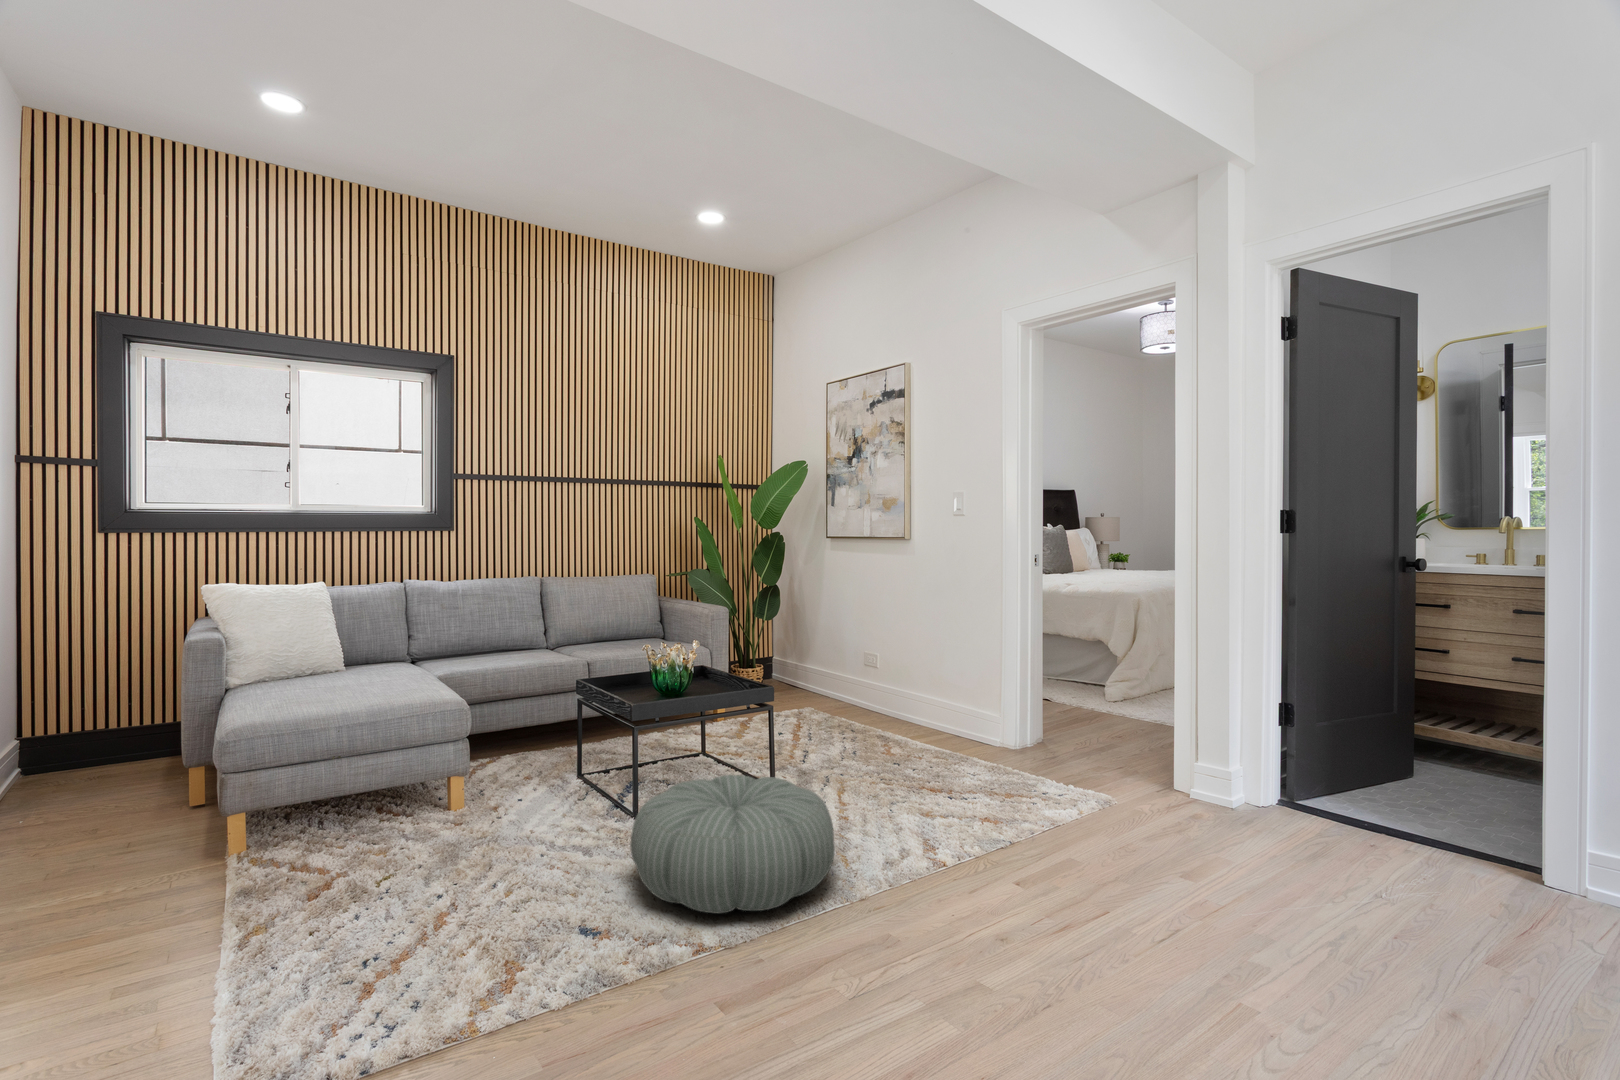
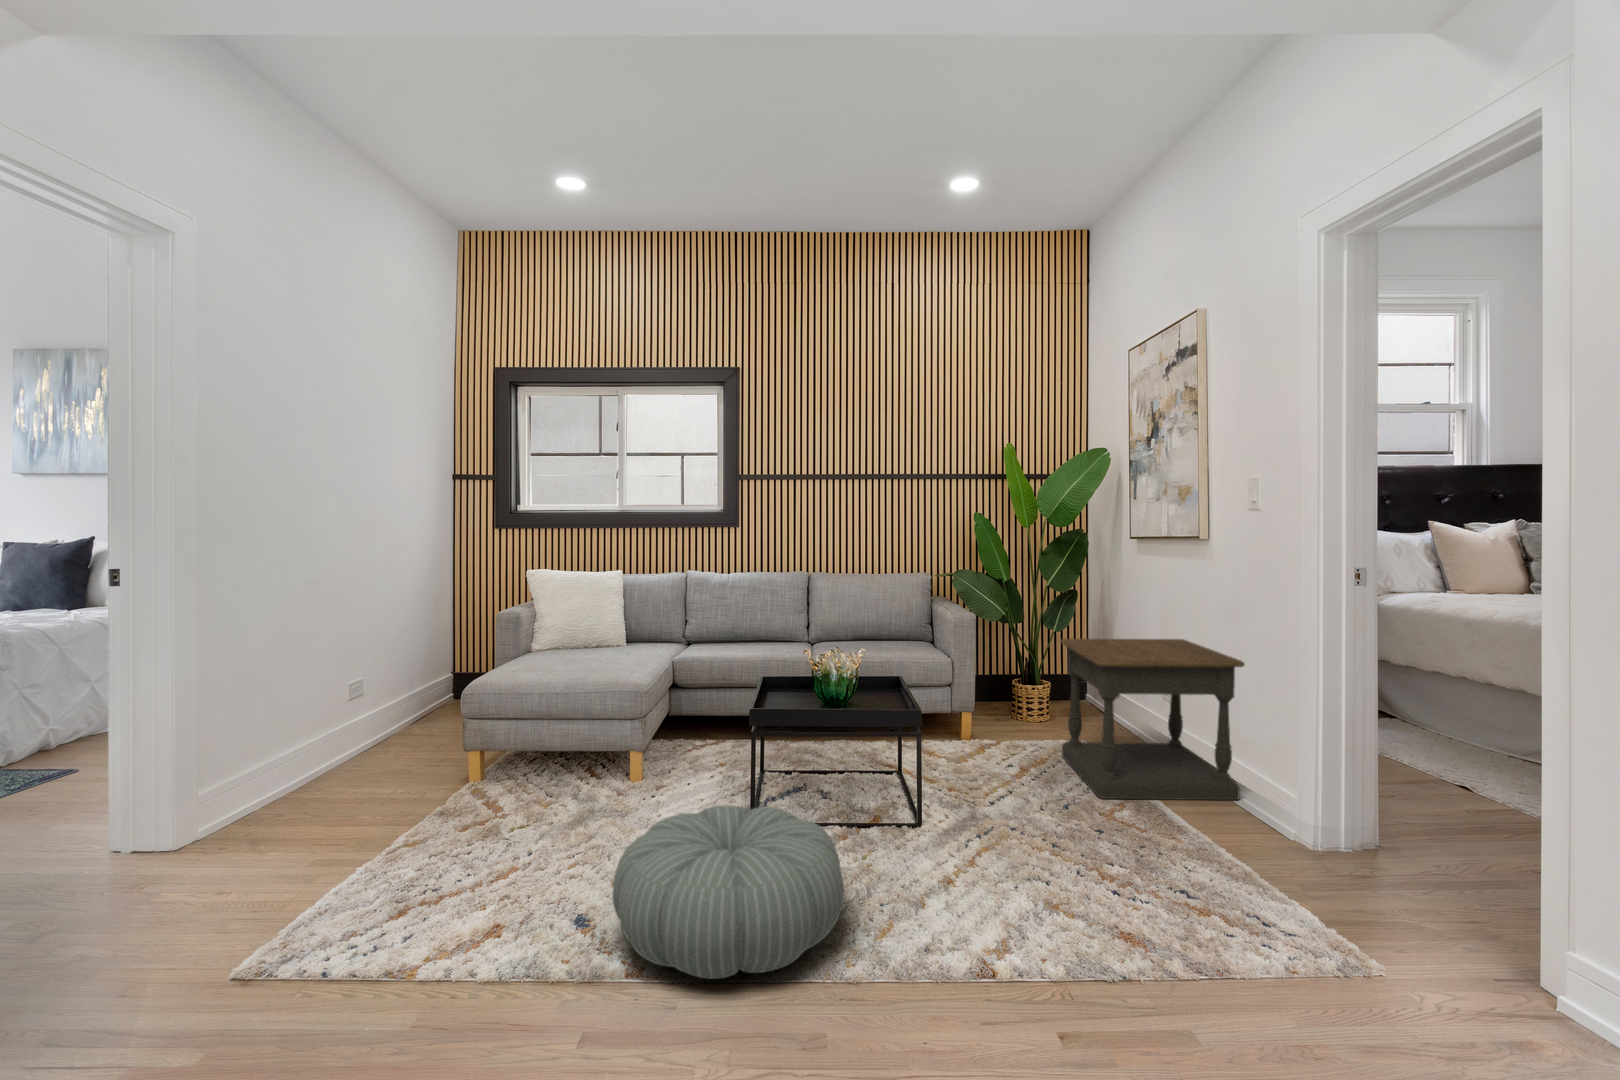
side table: none [814,618,959,745] -> present [1061,639,1244,800]

